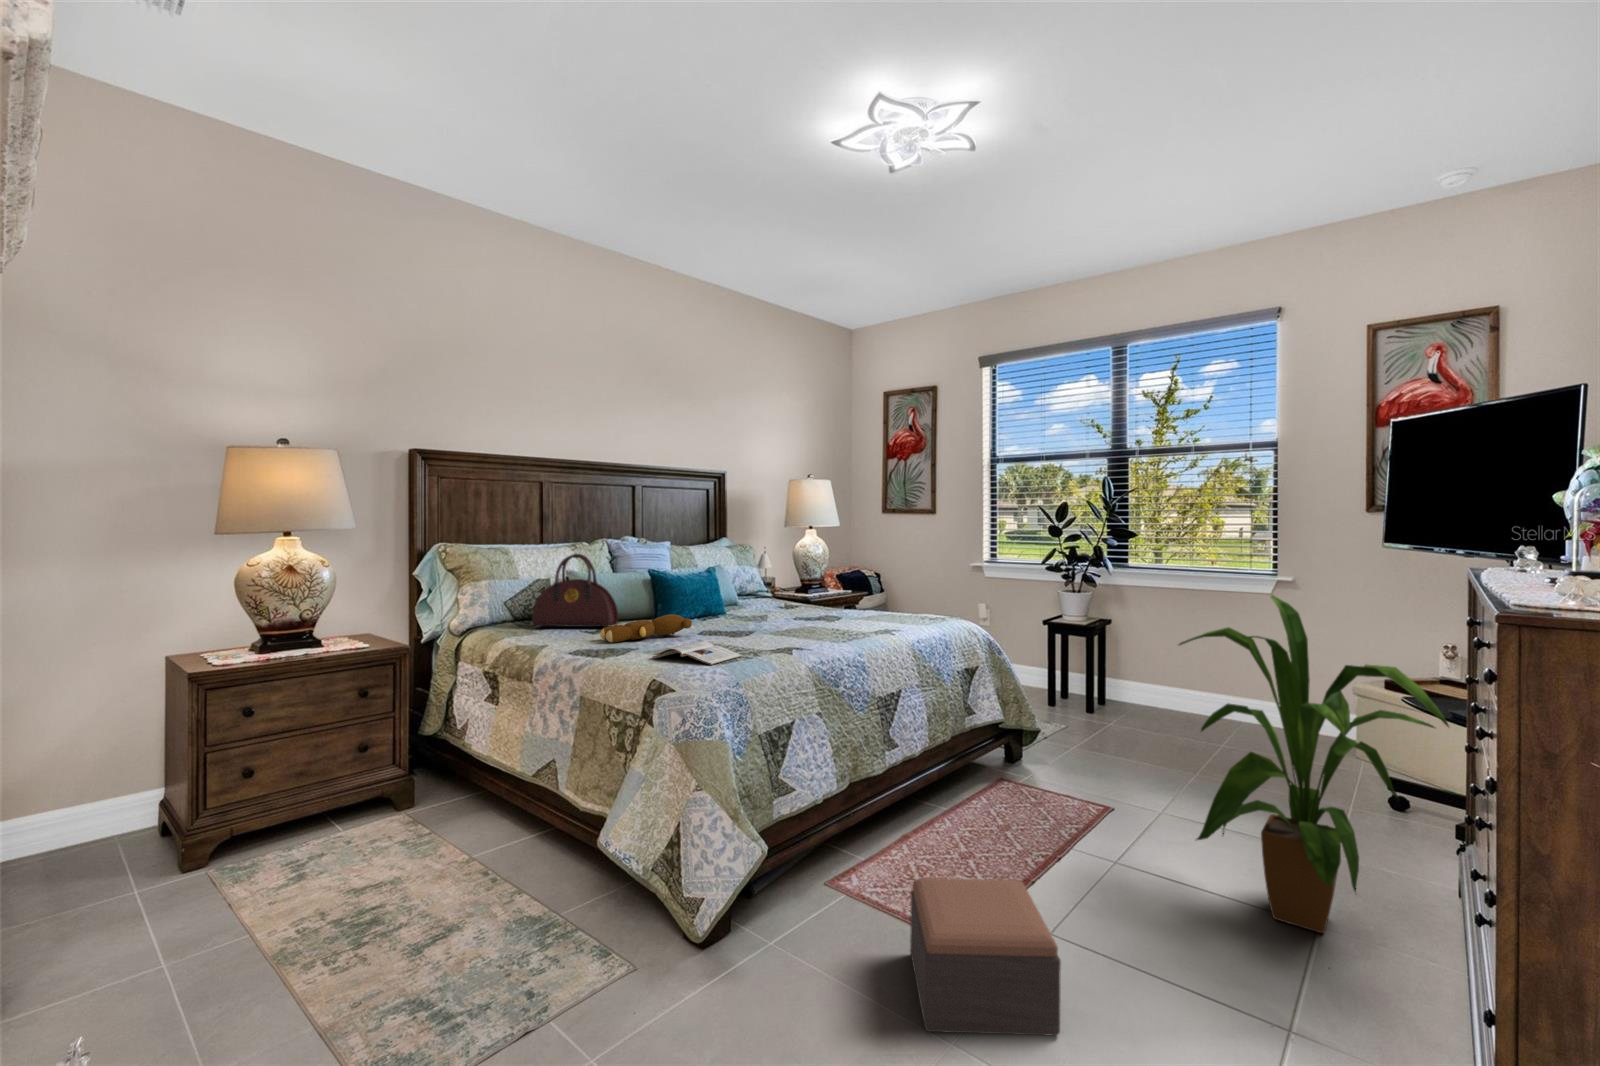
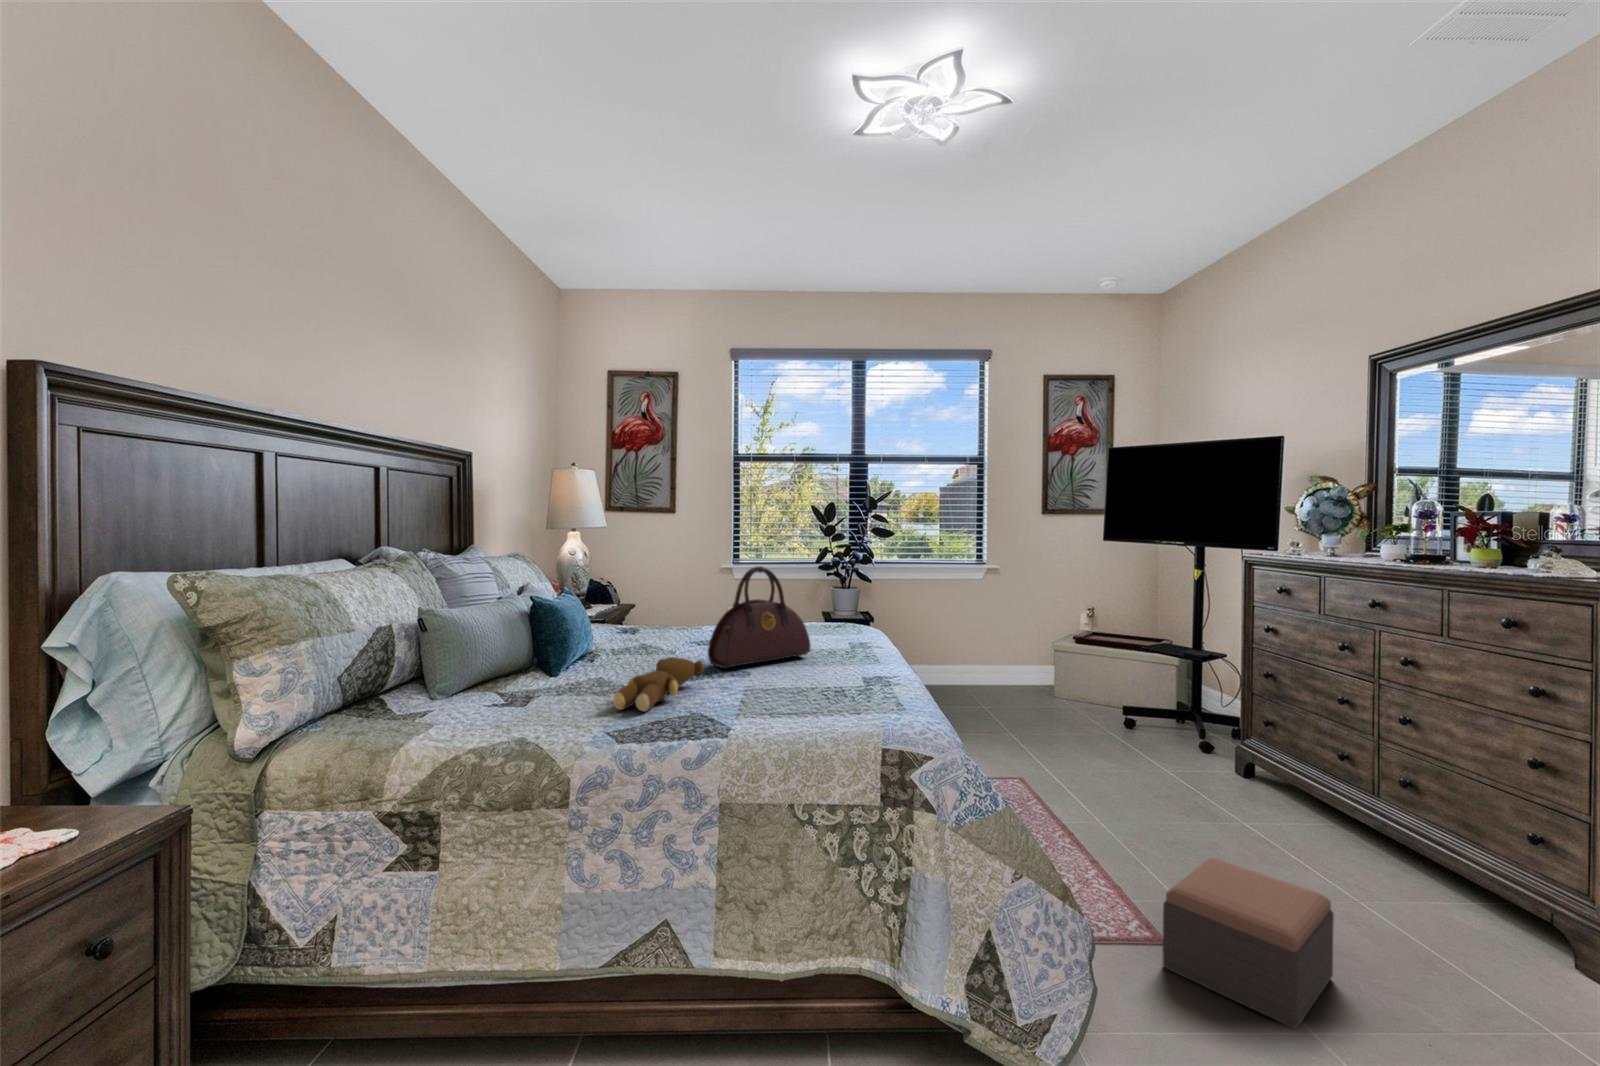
handbag: present [532,554,618,627] -> present [708,566,810,668]
house plant: present [1179,595,1449,933] -> none [1138,581,1352,826]
magazine: present [653,642,742,665] -> none [777,687,889,722]

